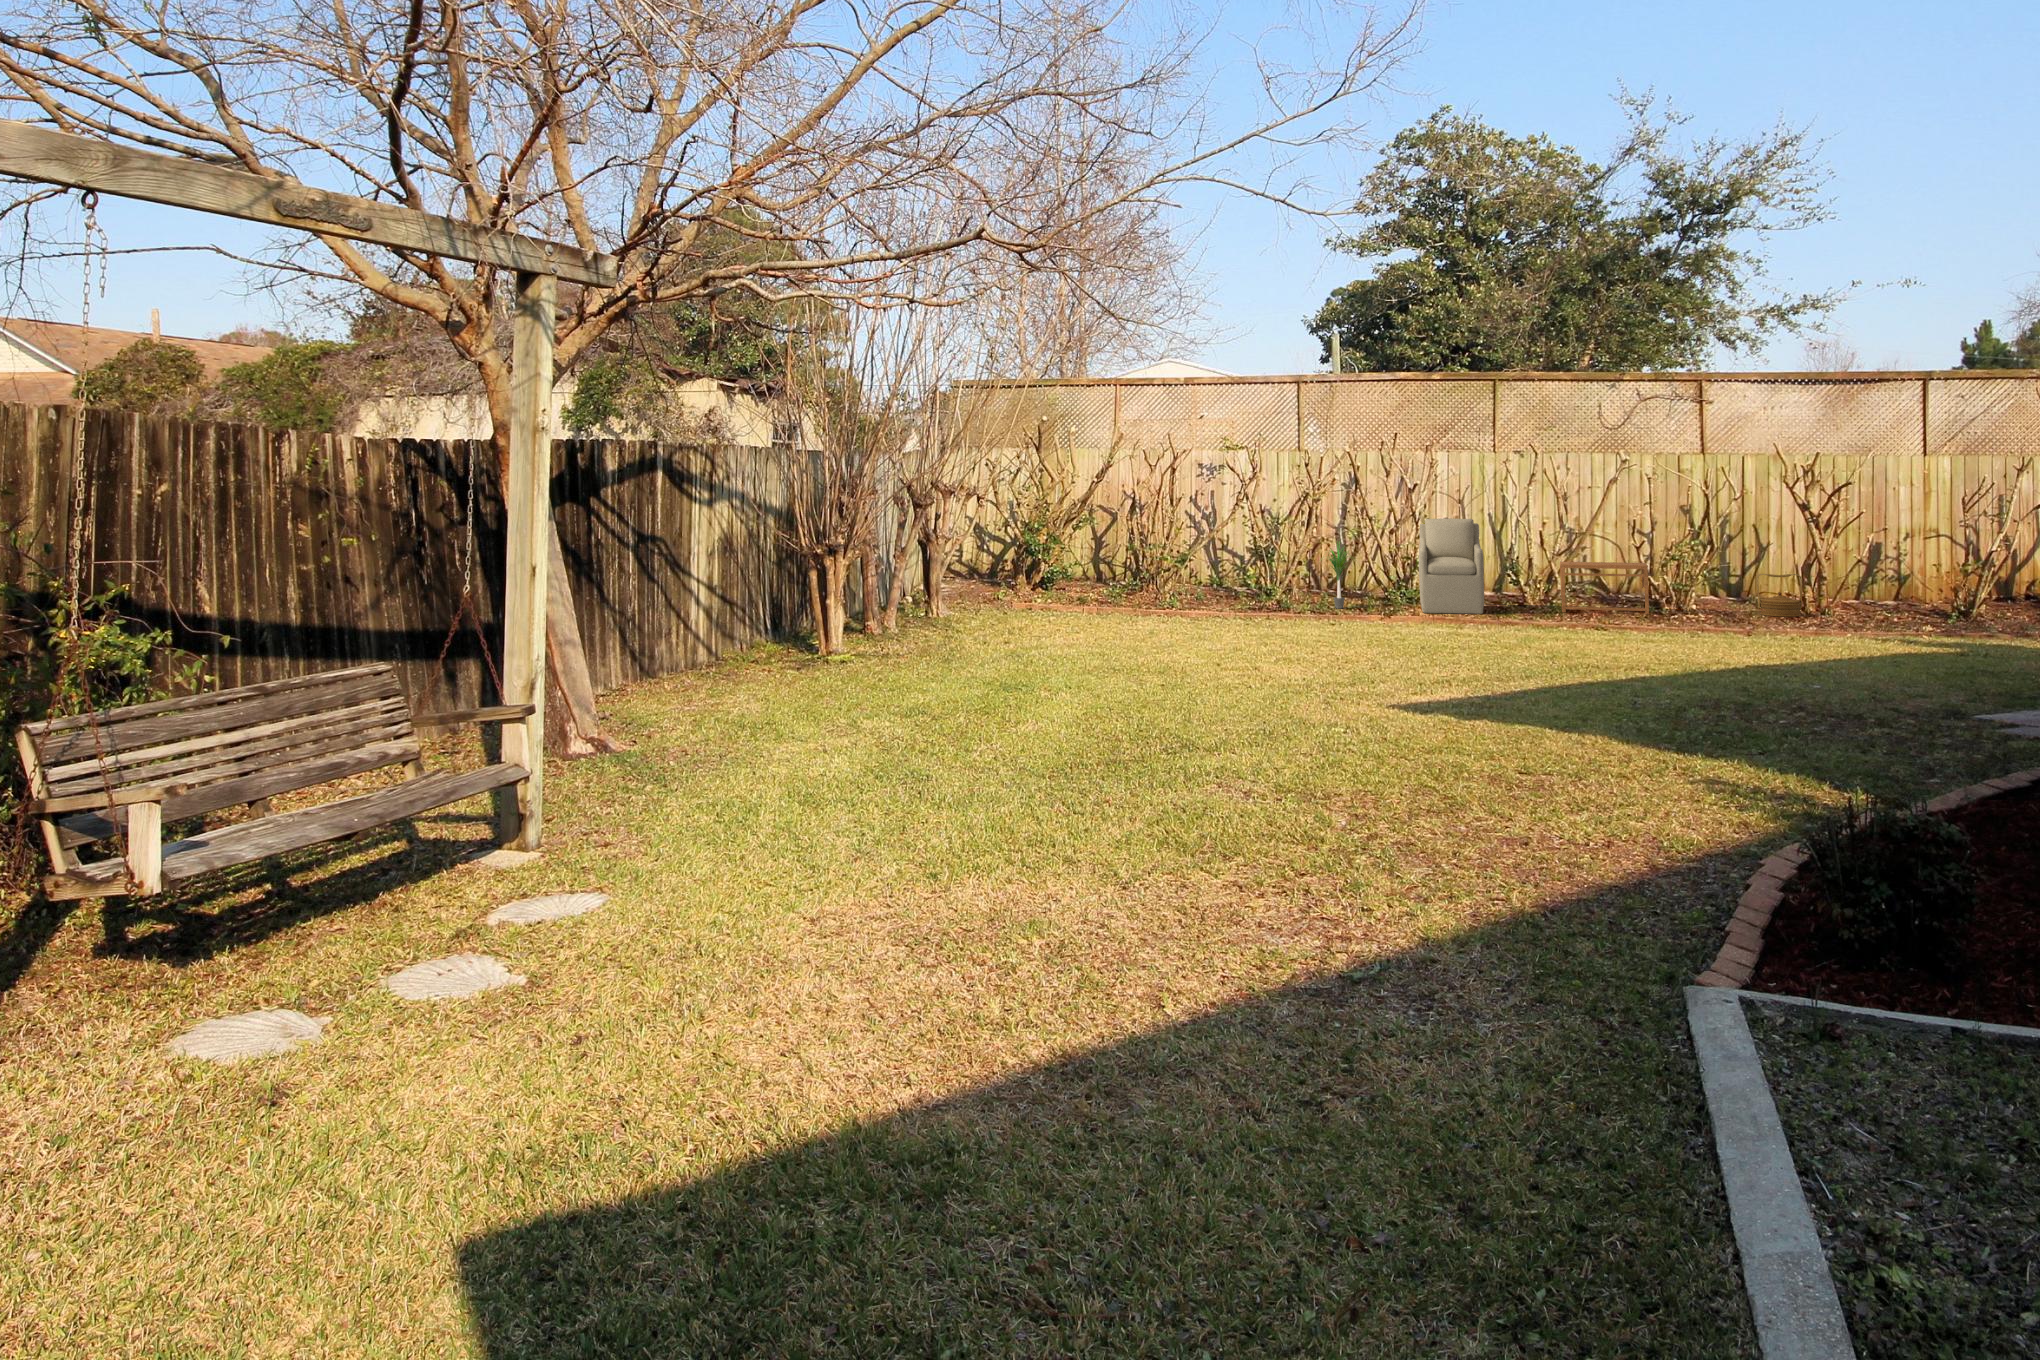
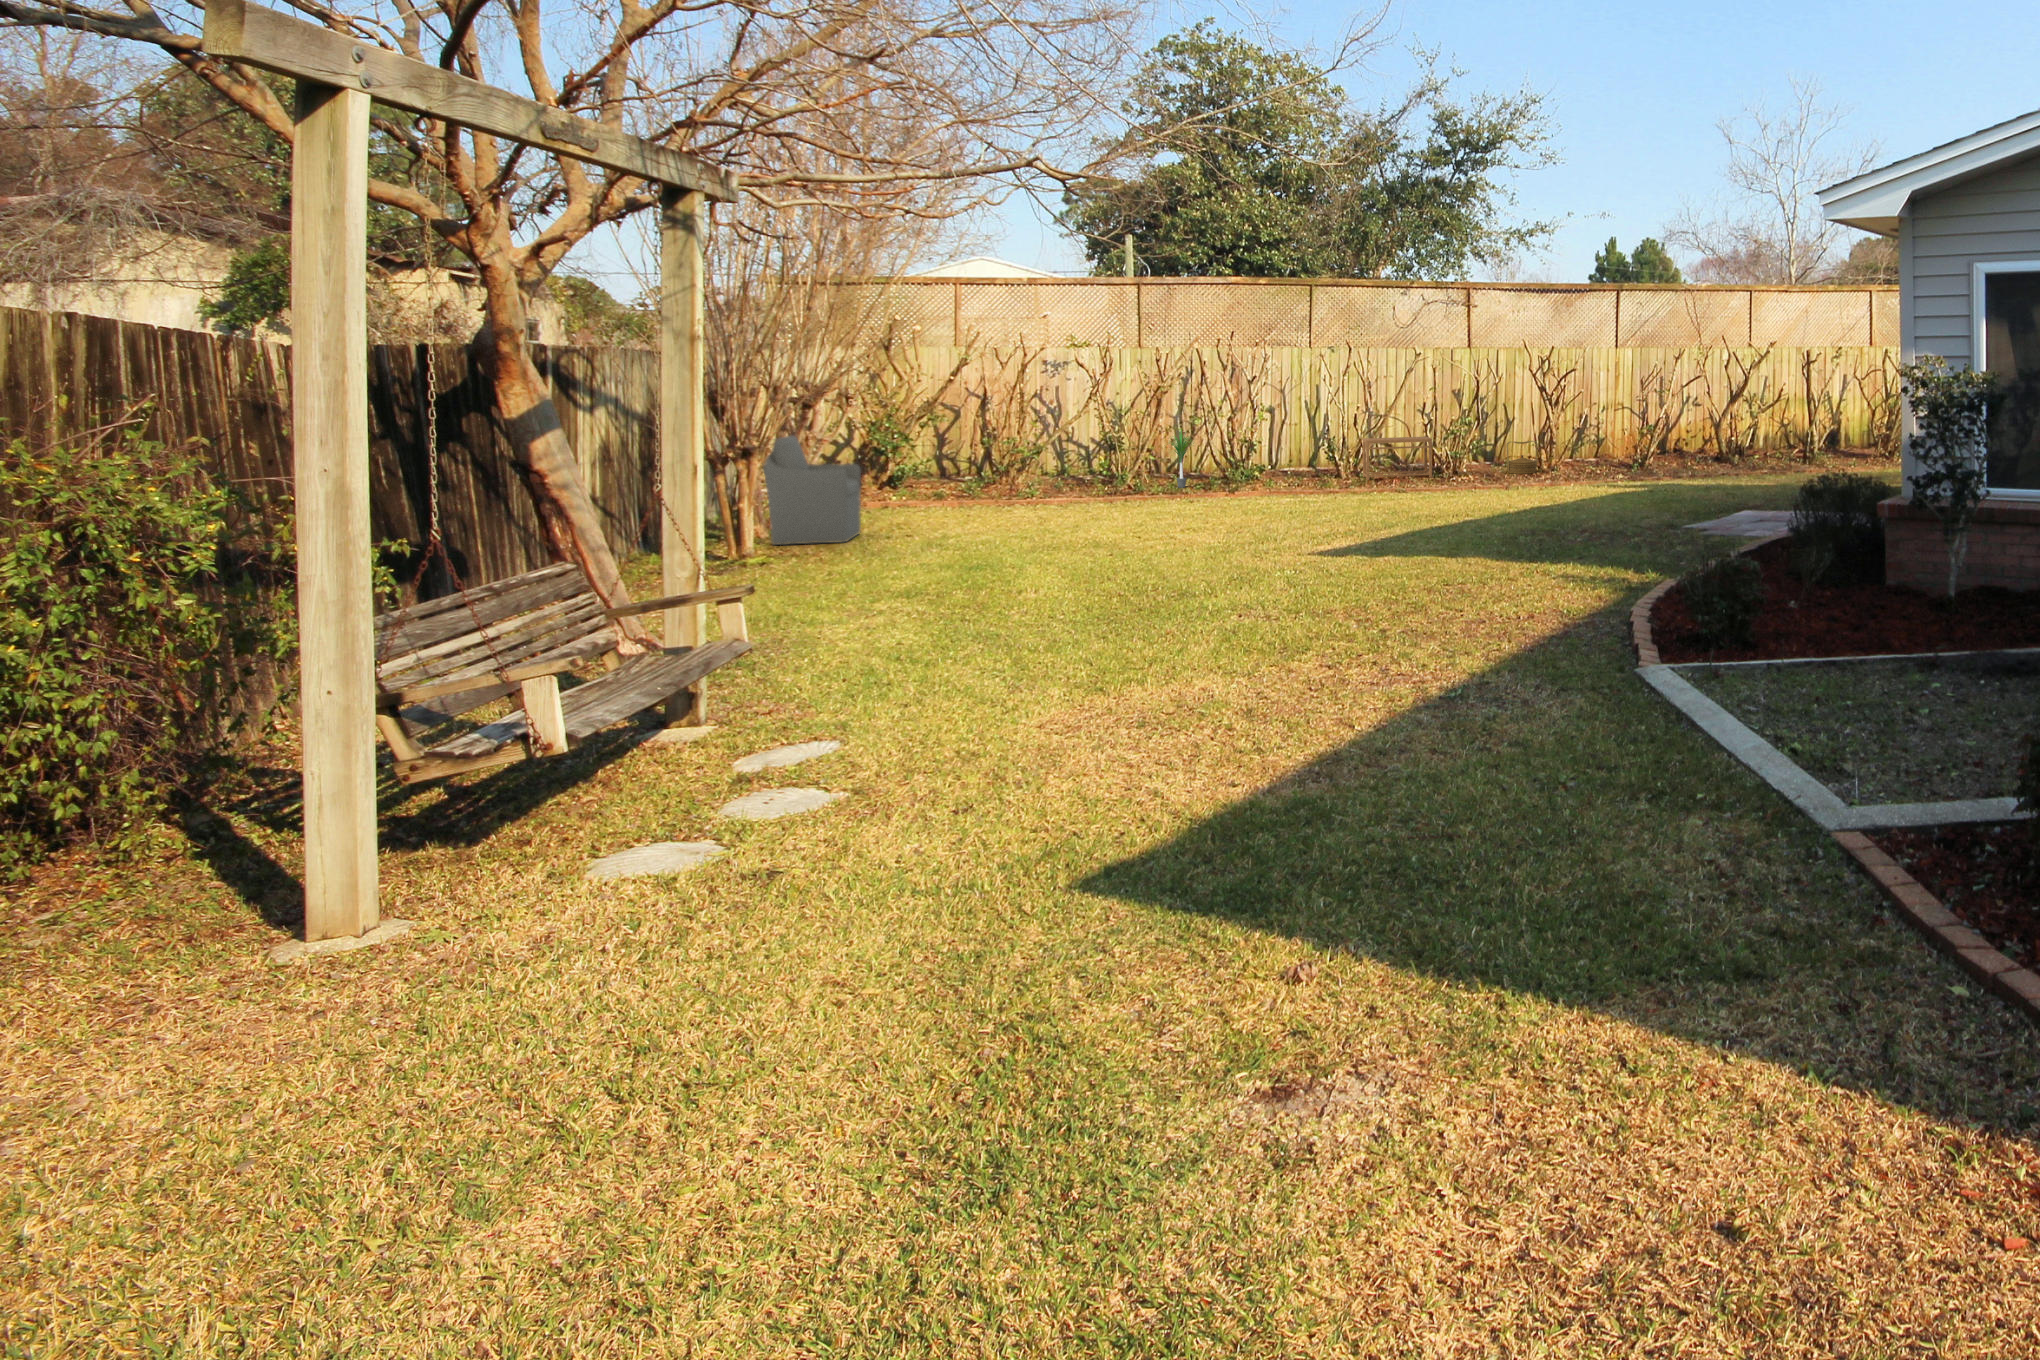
chair: present [1419,519,1484,614] -> present [764,436,861,545]

